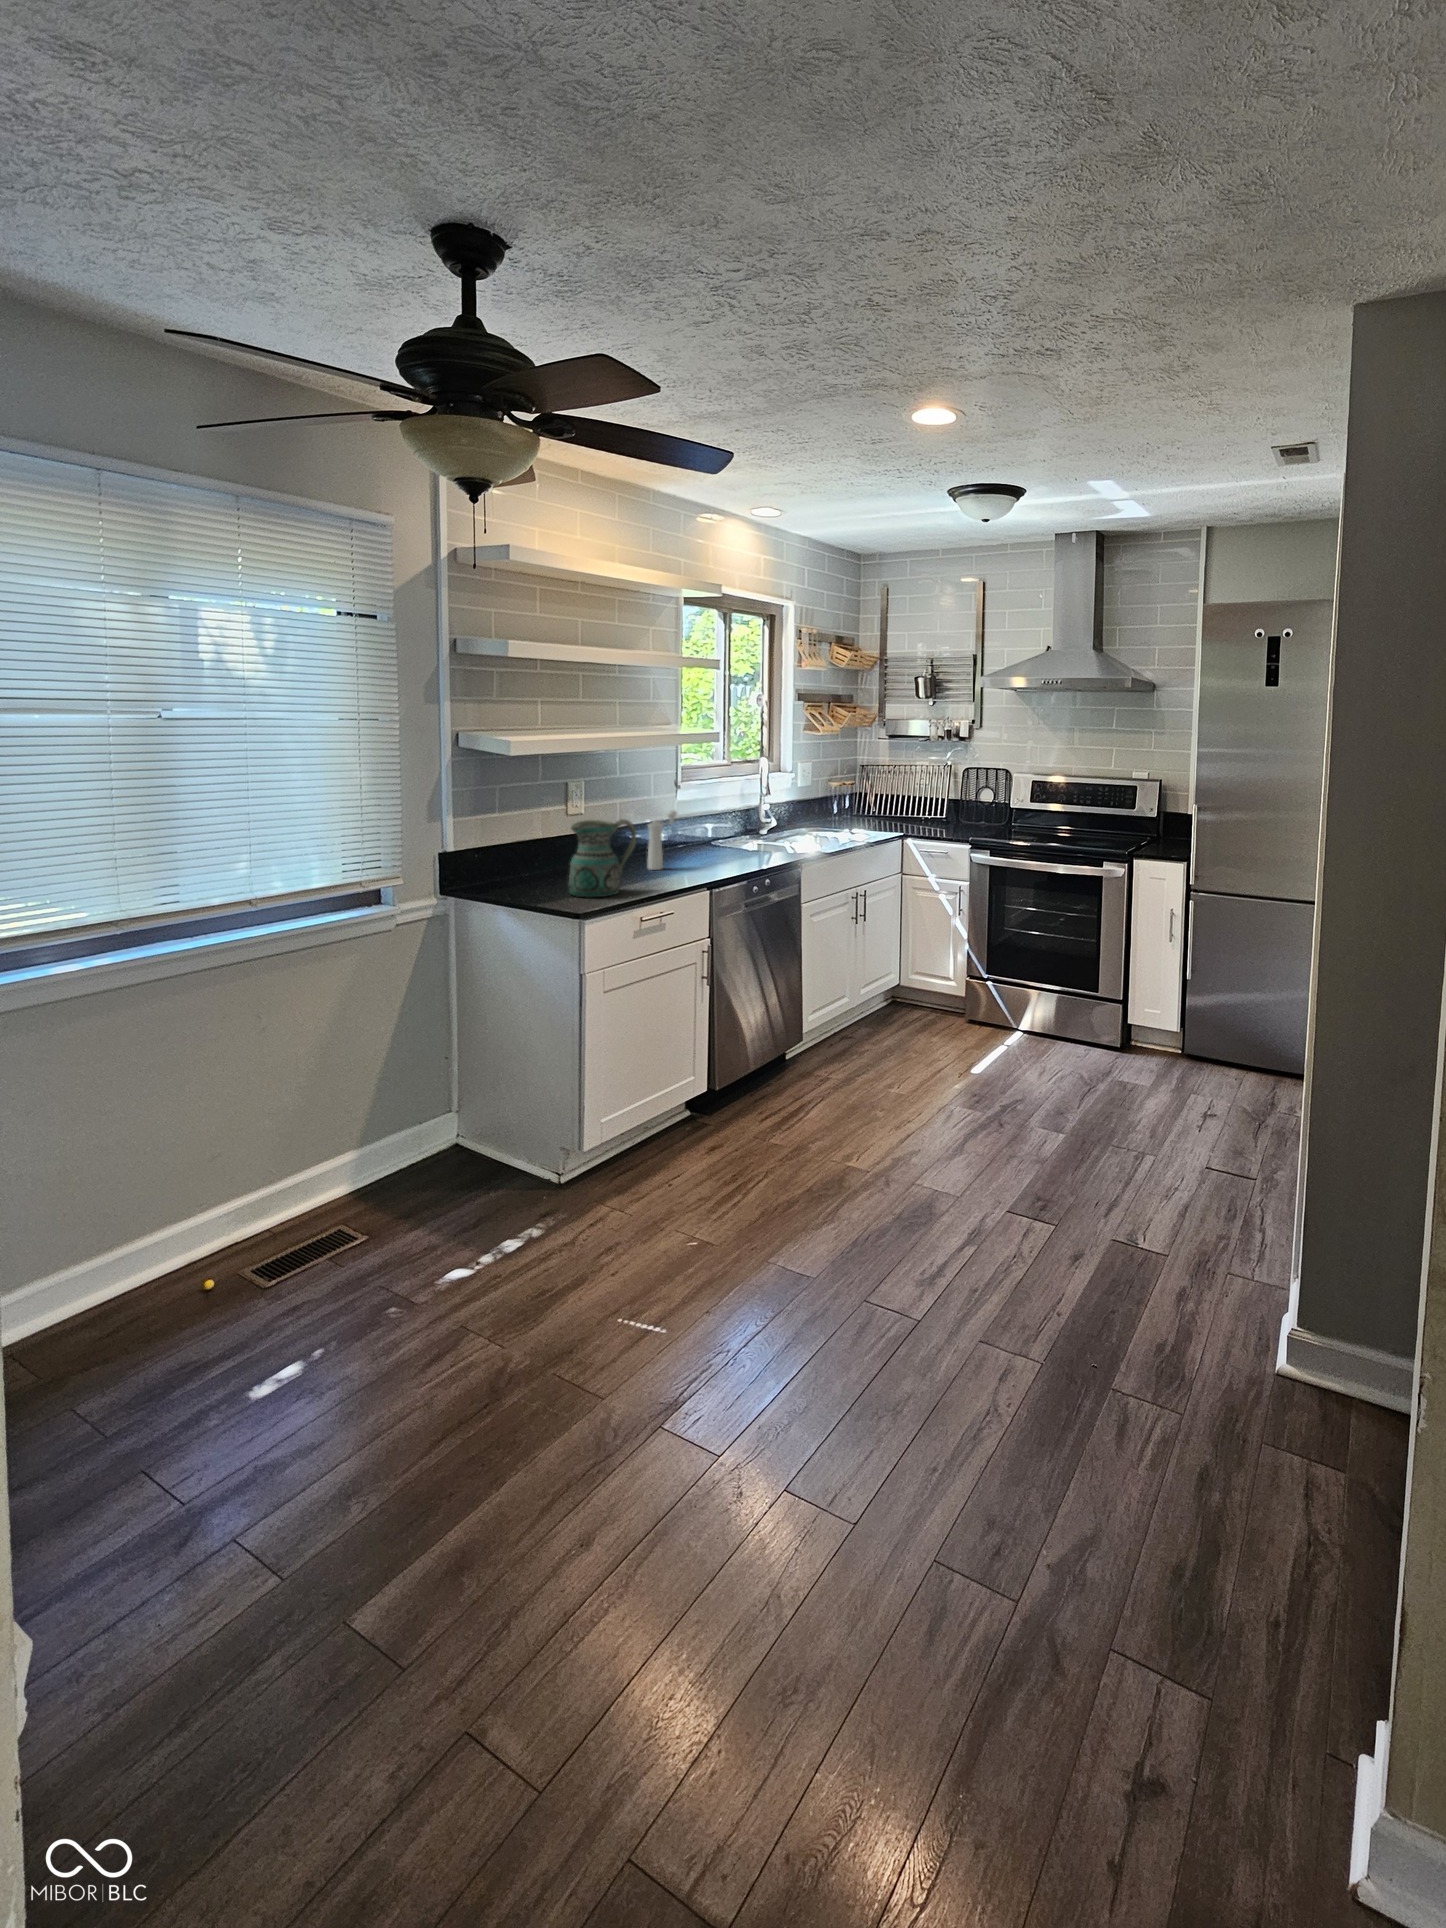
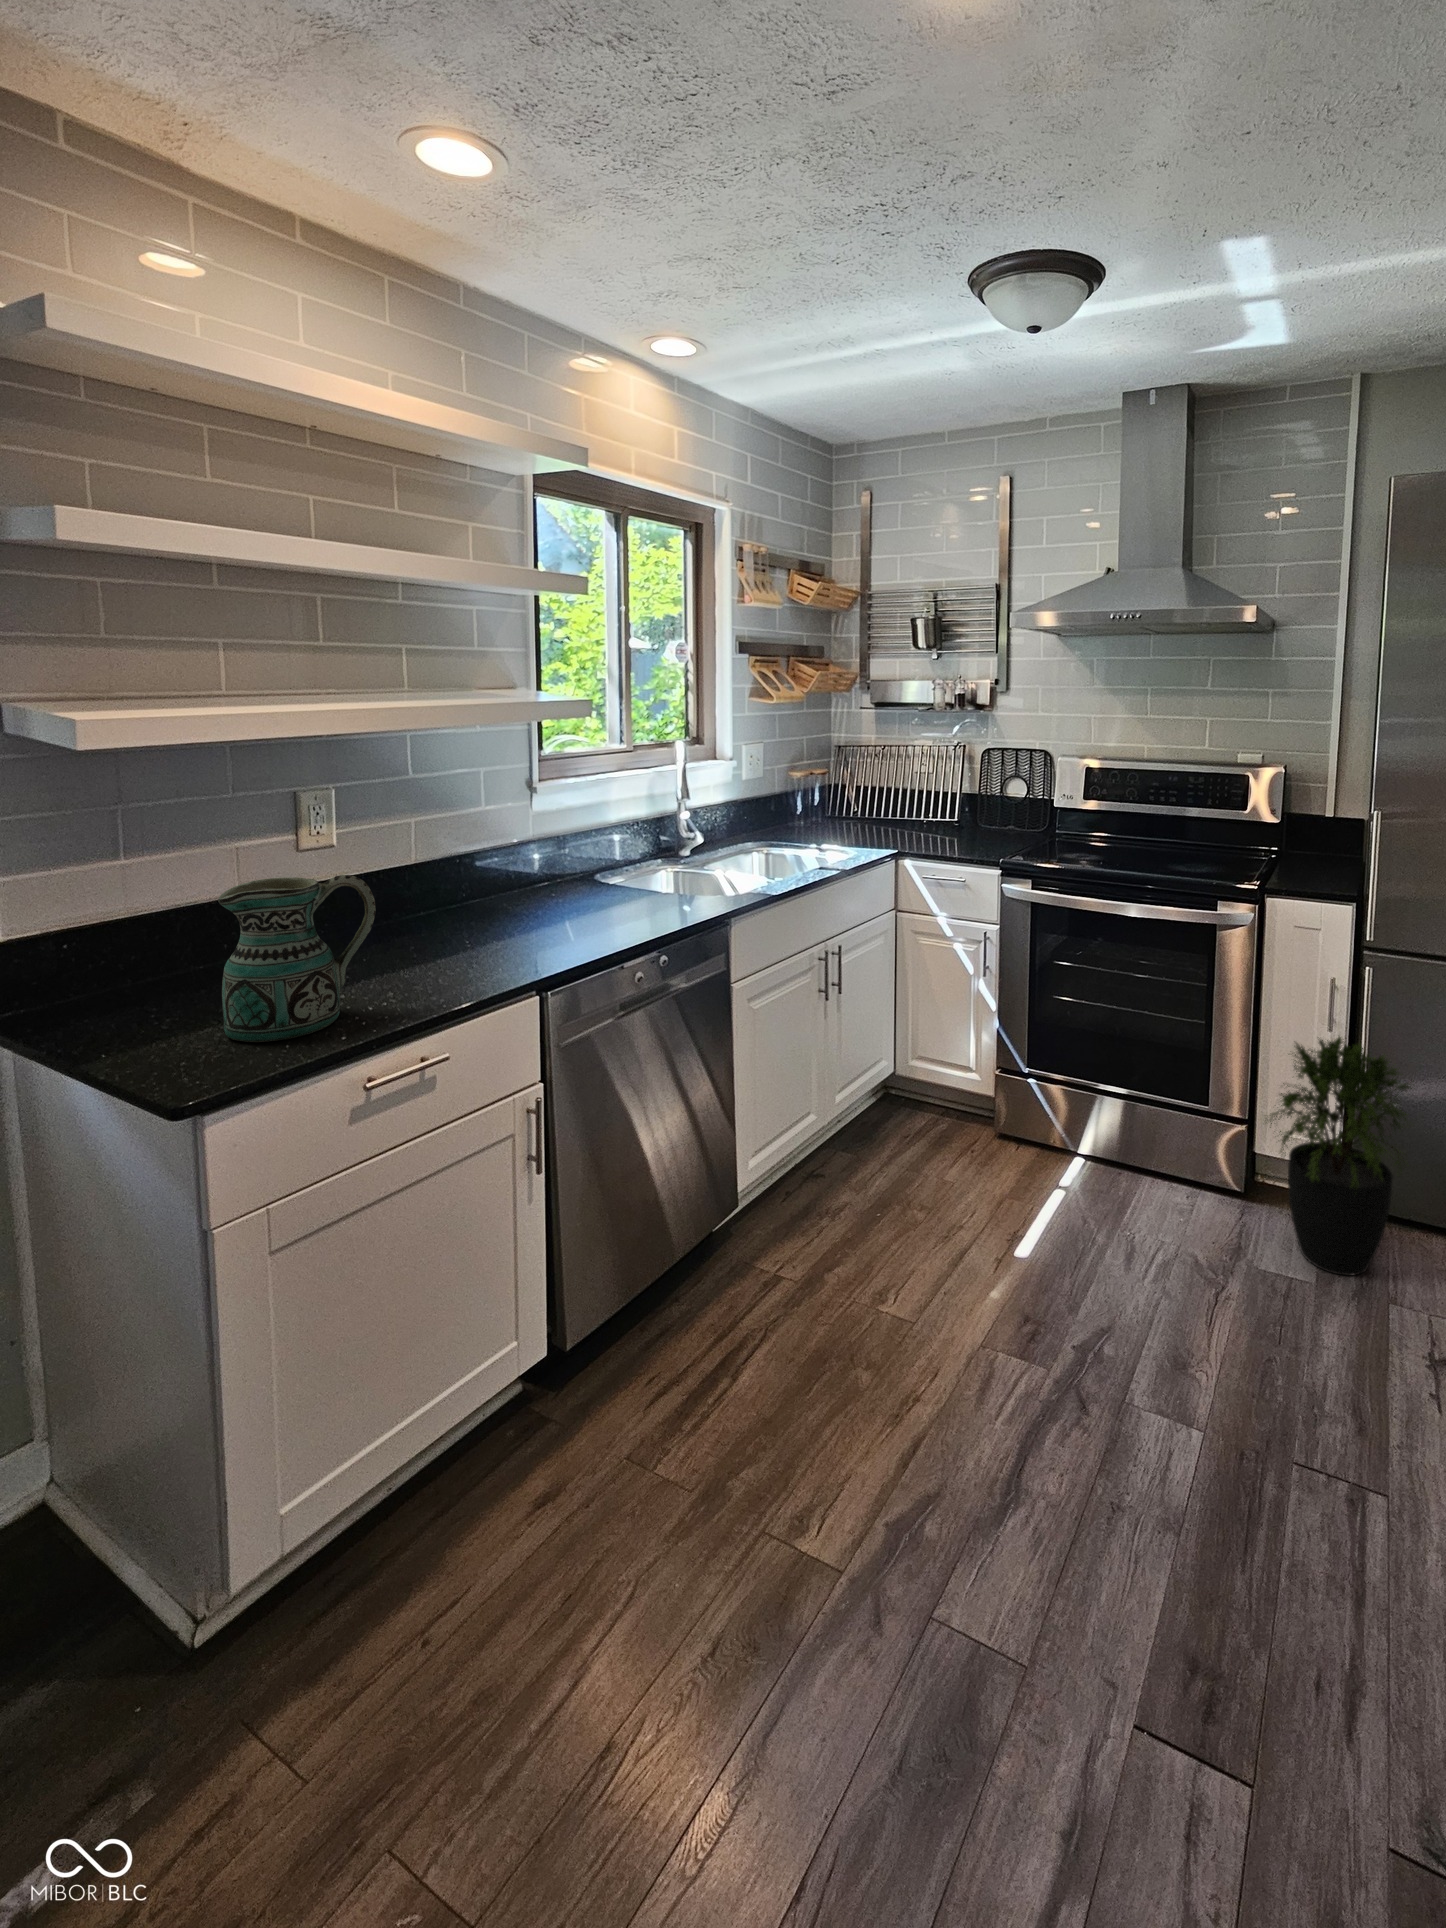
pepper mill: present [648,810,677,870] -> none [442,837,505,947]
potted plant: none [1122,937,1215,1083] -> present [1265,1036,1412,1276]

